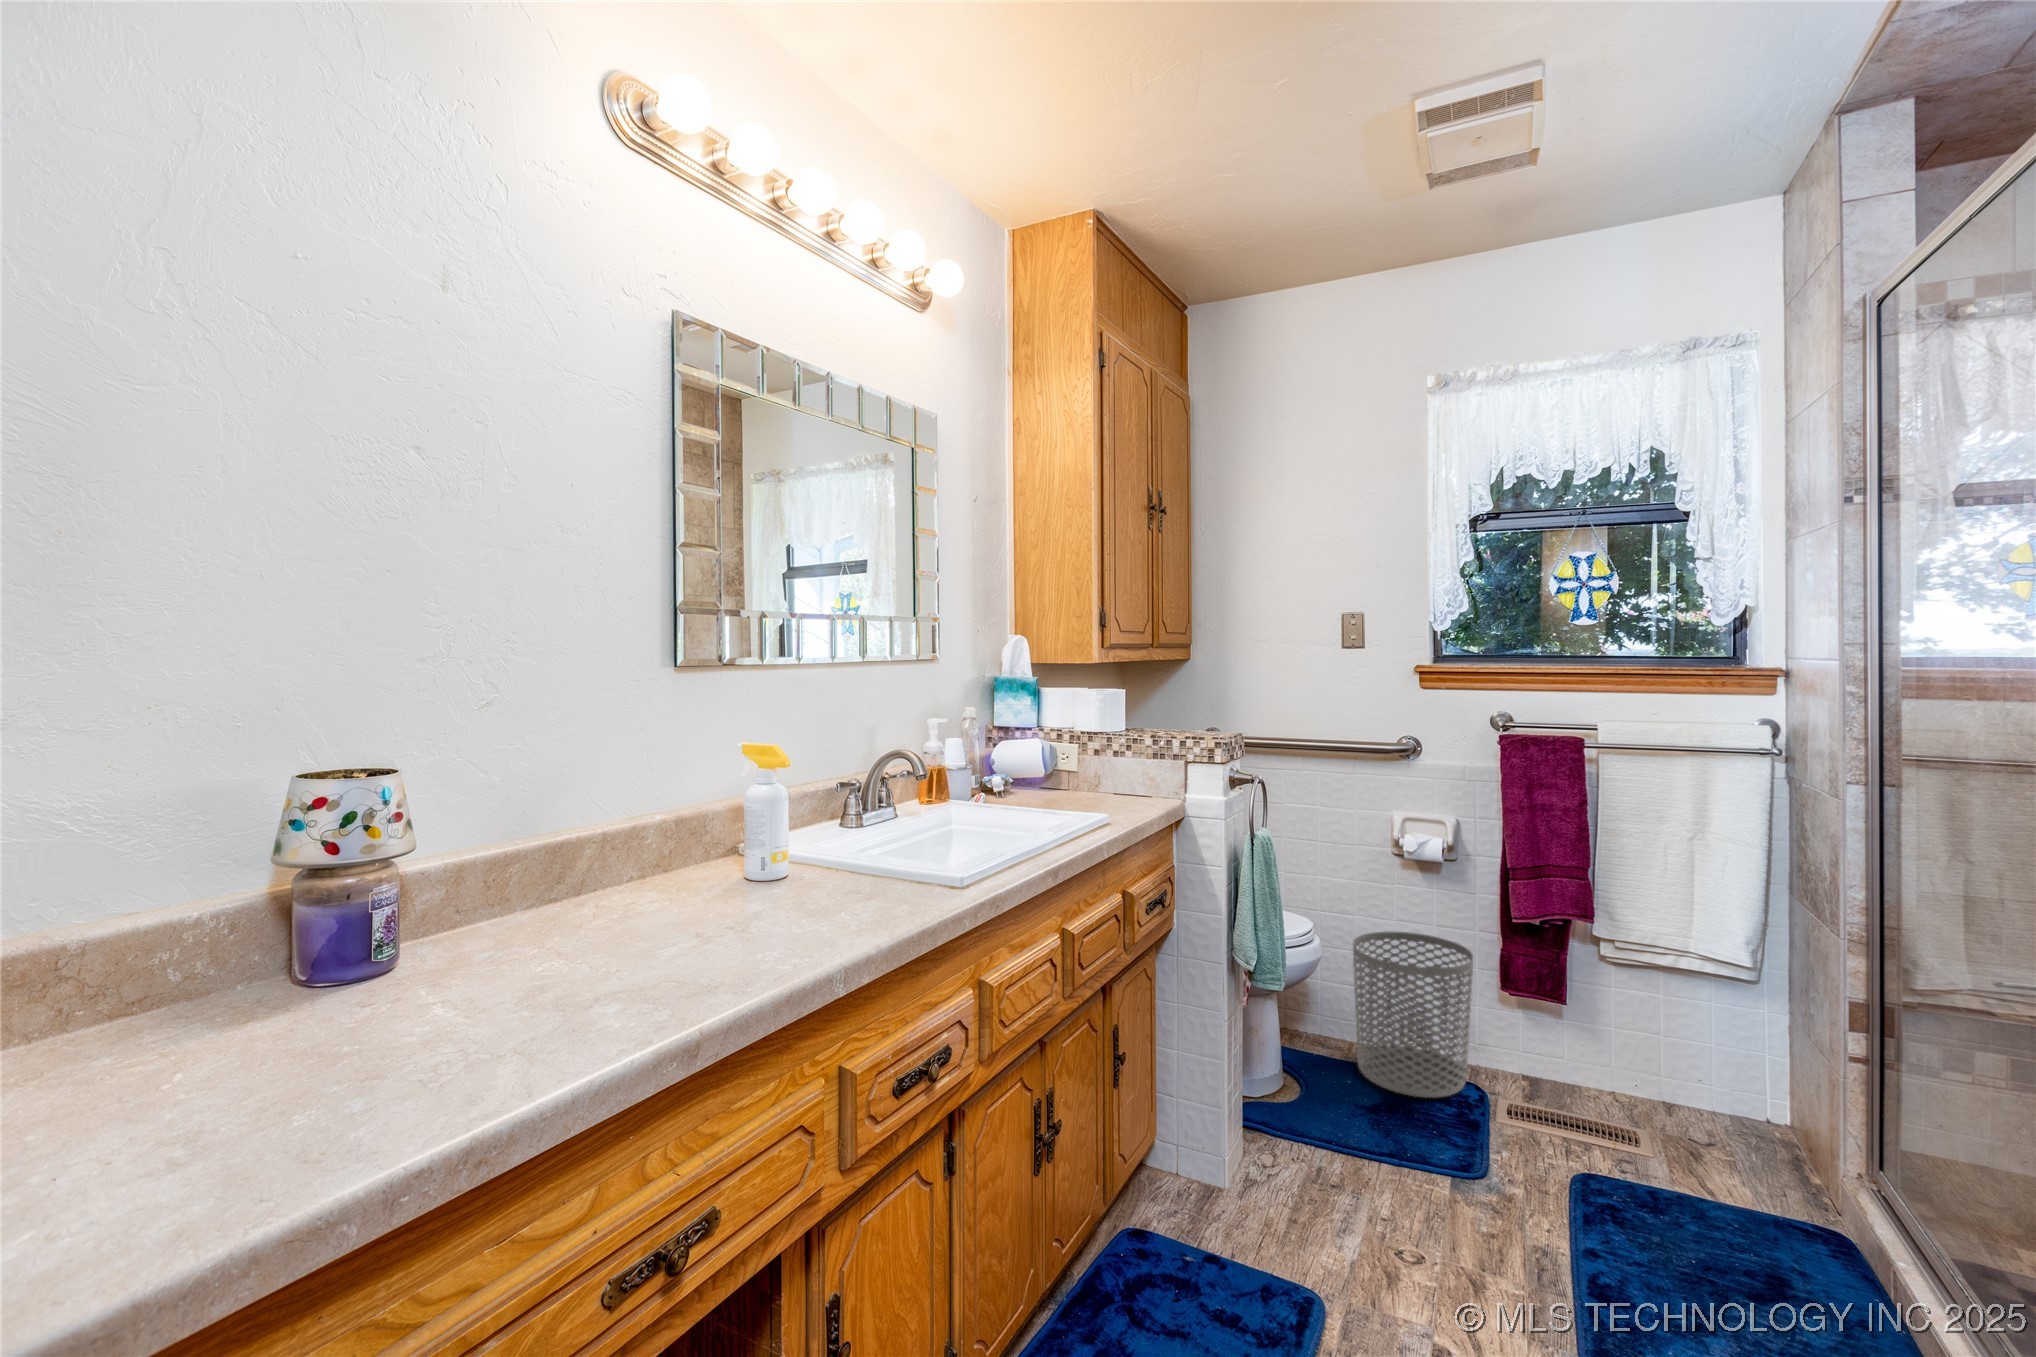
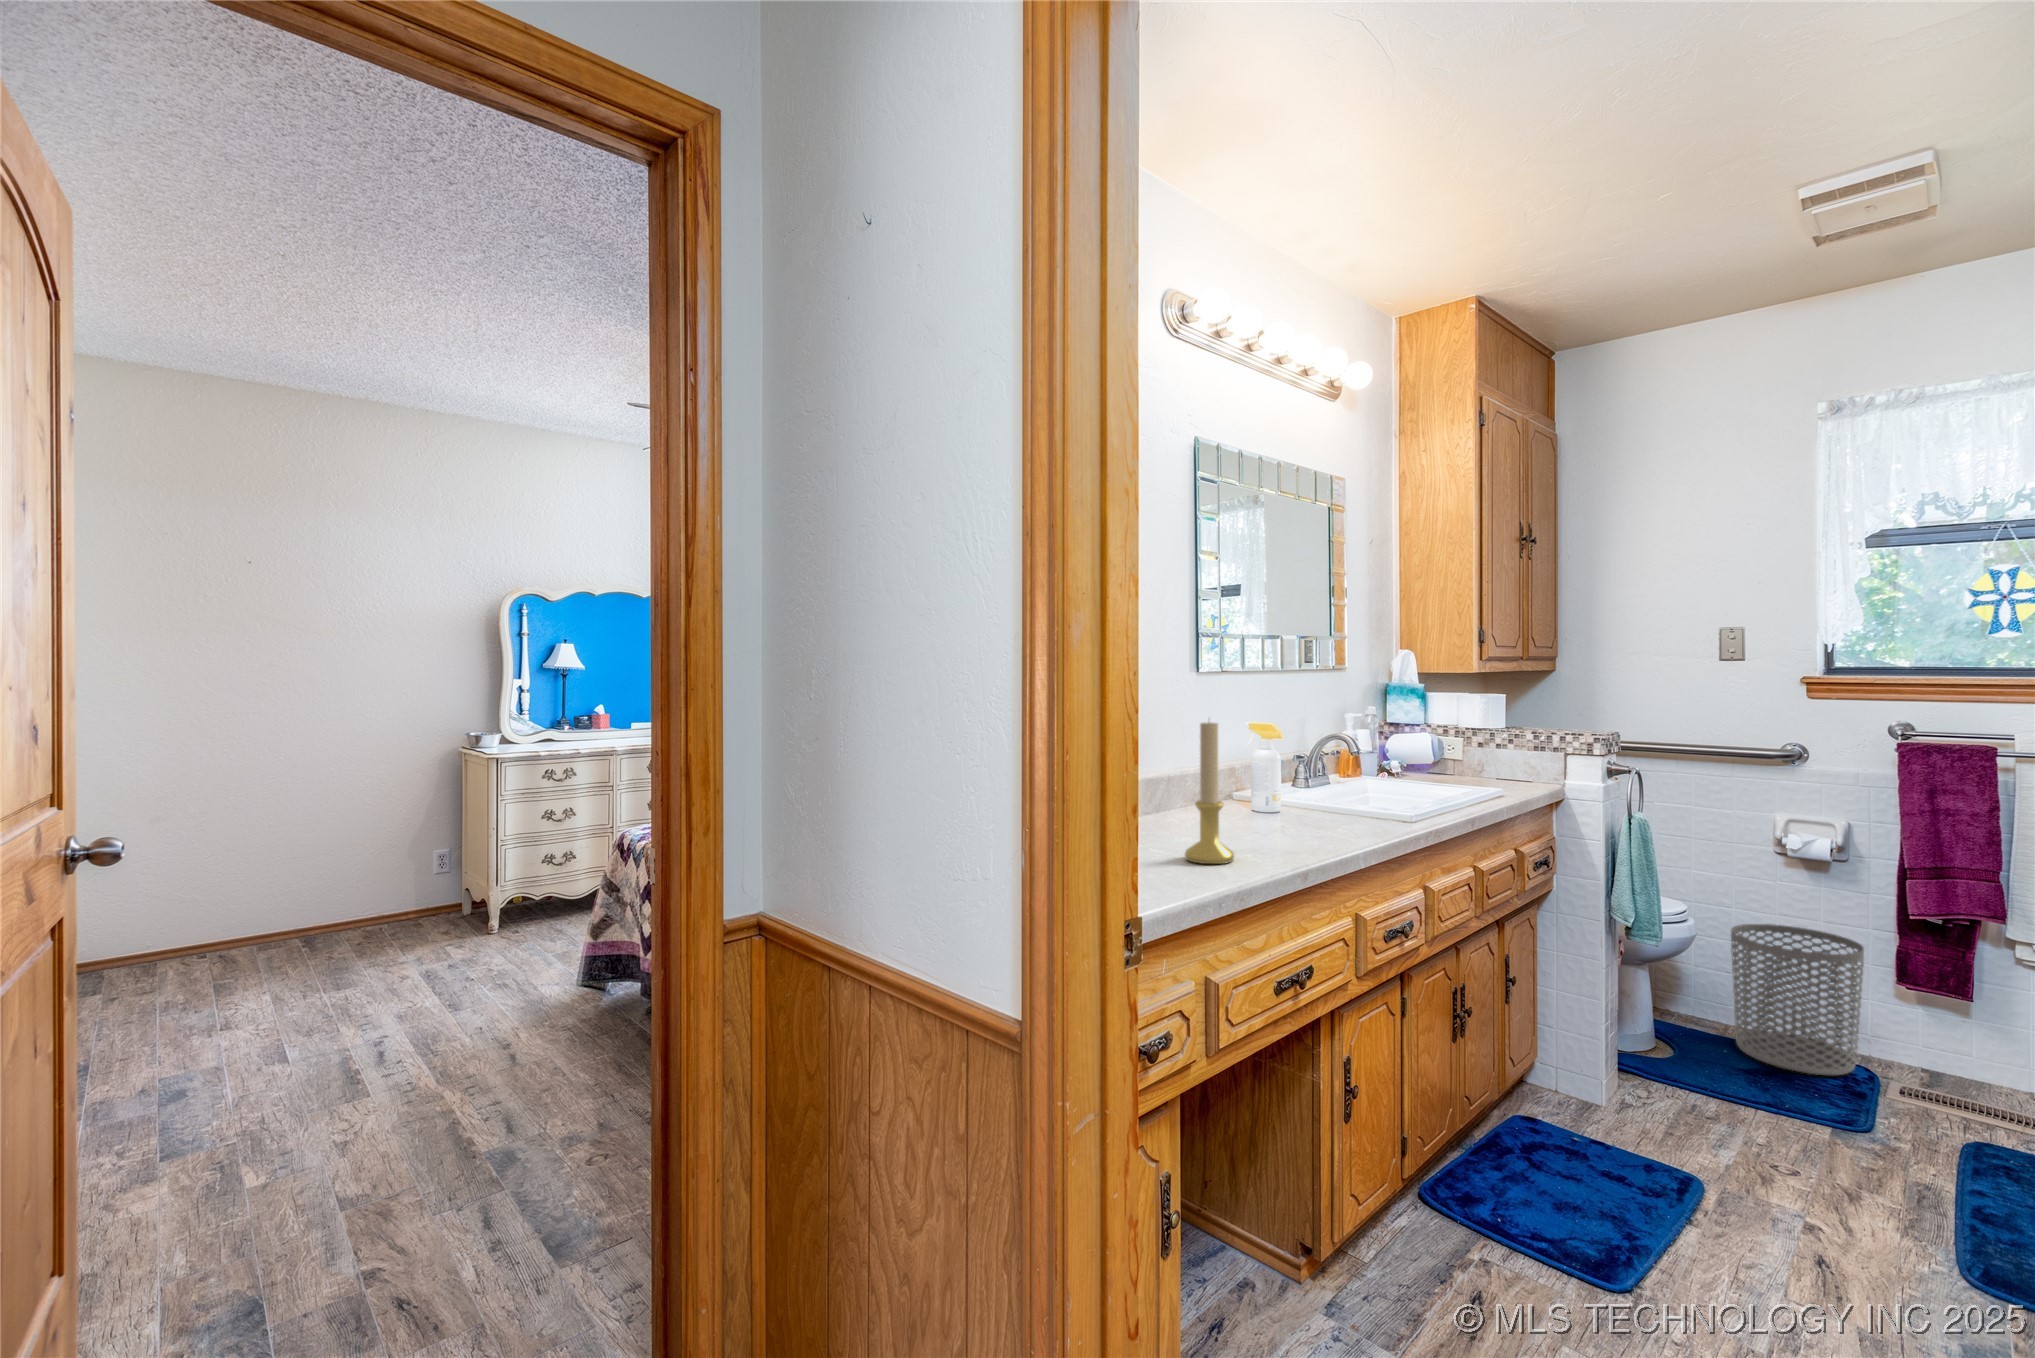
candle holder: none [479,754,584,1041] -> present [1185,722,1234,864]

